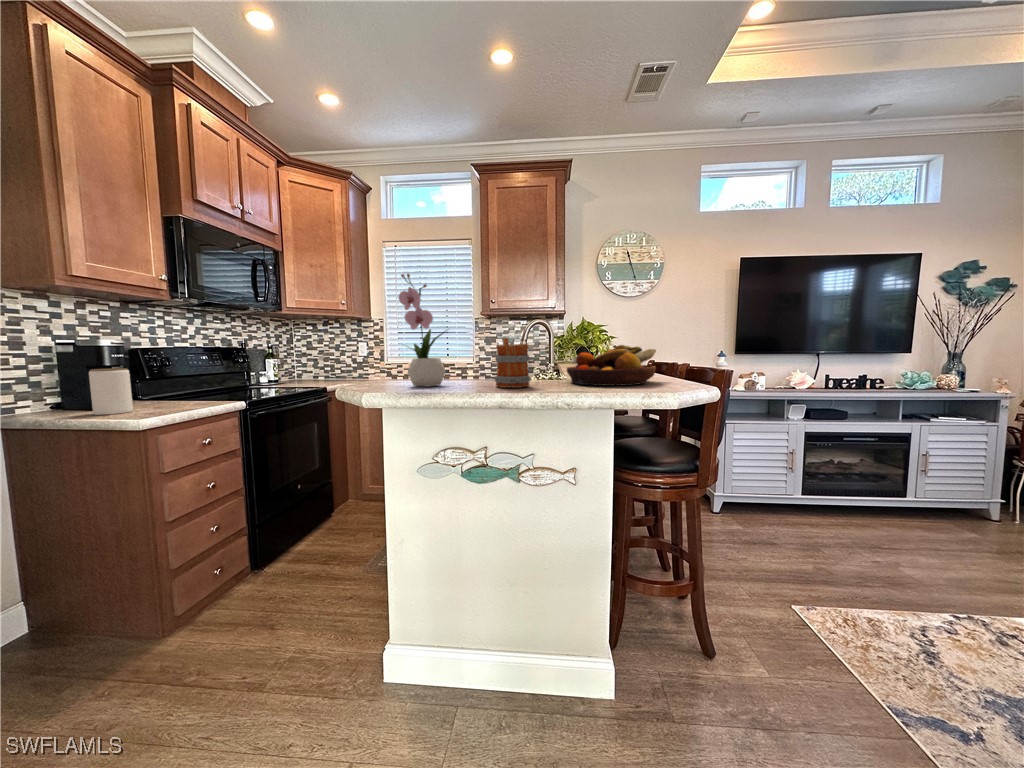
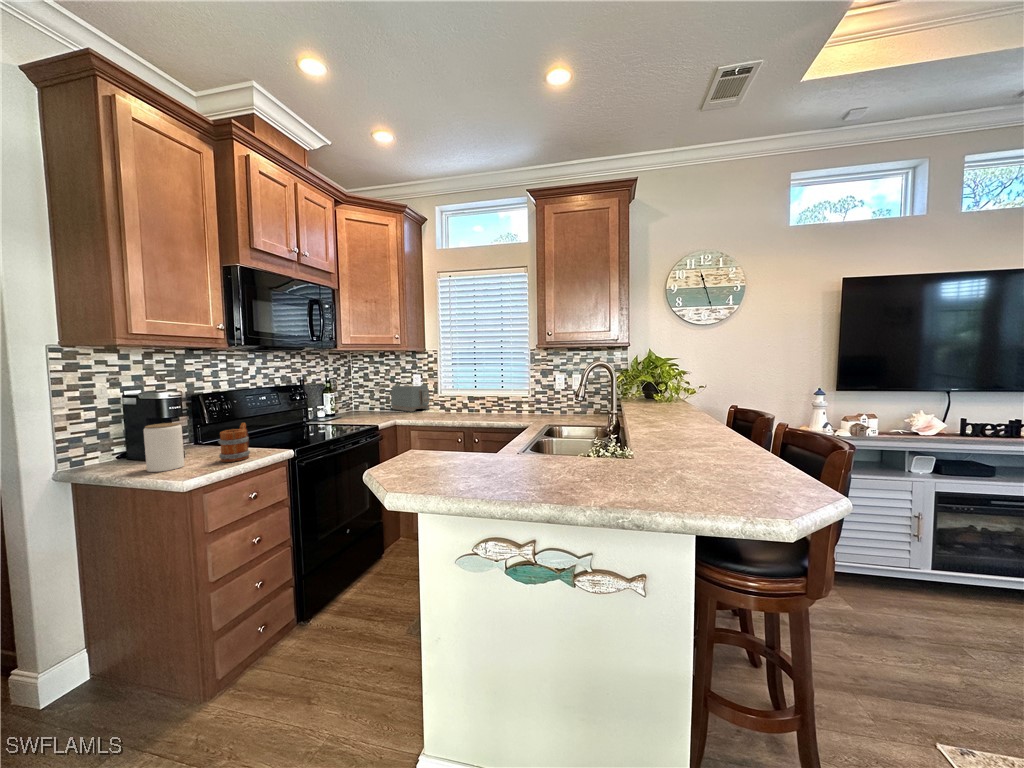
flower arrangement: present [399,274,447,387] -> none [434,340,494,474]
mug: present [495,338,531,388] -> present [218,423,250,462]
fruit bowl: present [567,345,656,386] -> none [639,425,762,485]
toaster: none [336,353,377,379] -> present [391,384,430,412]

